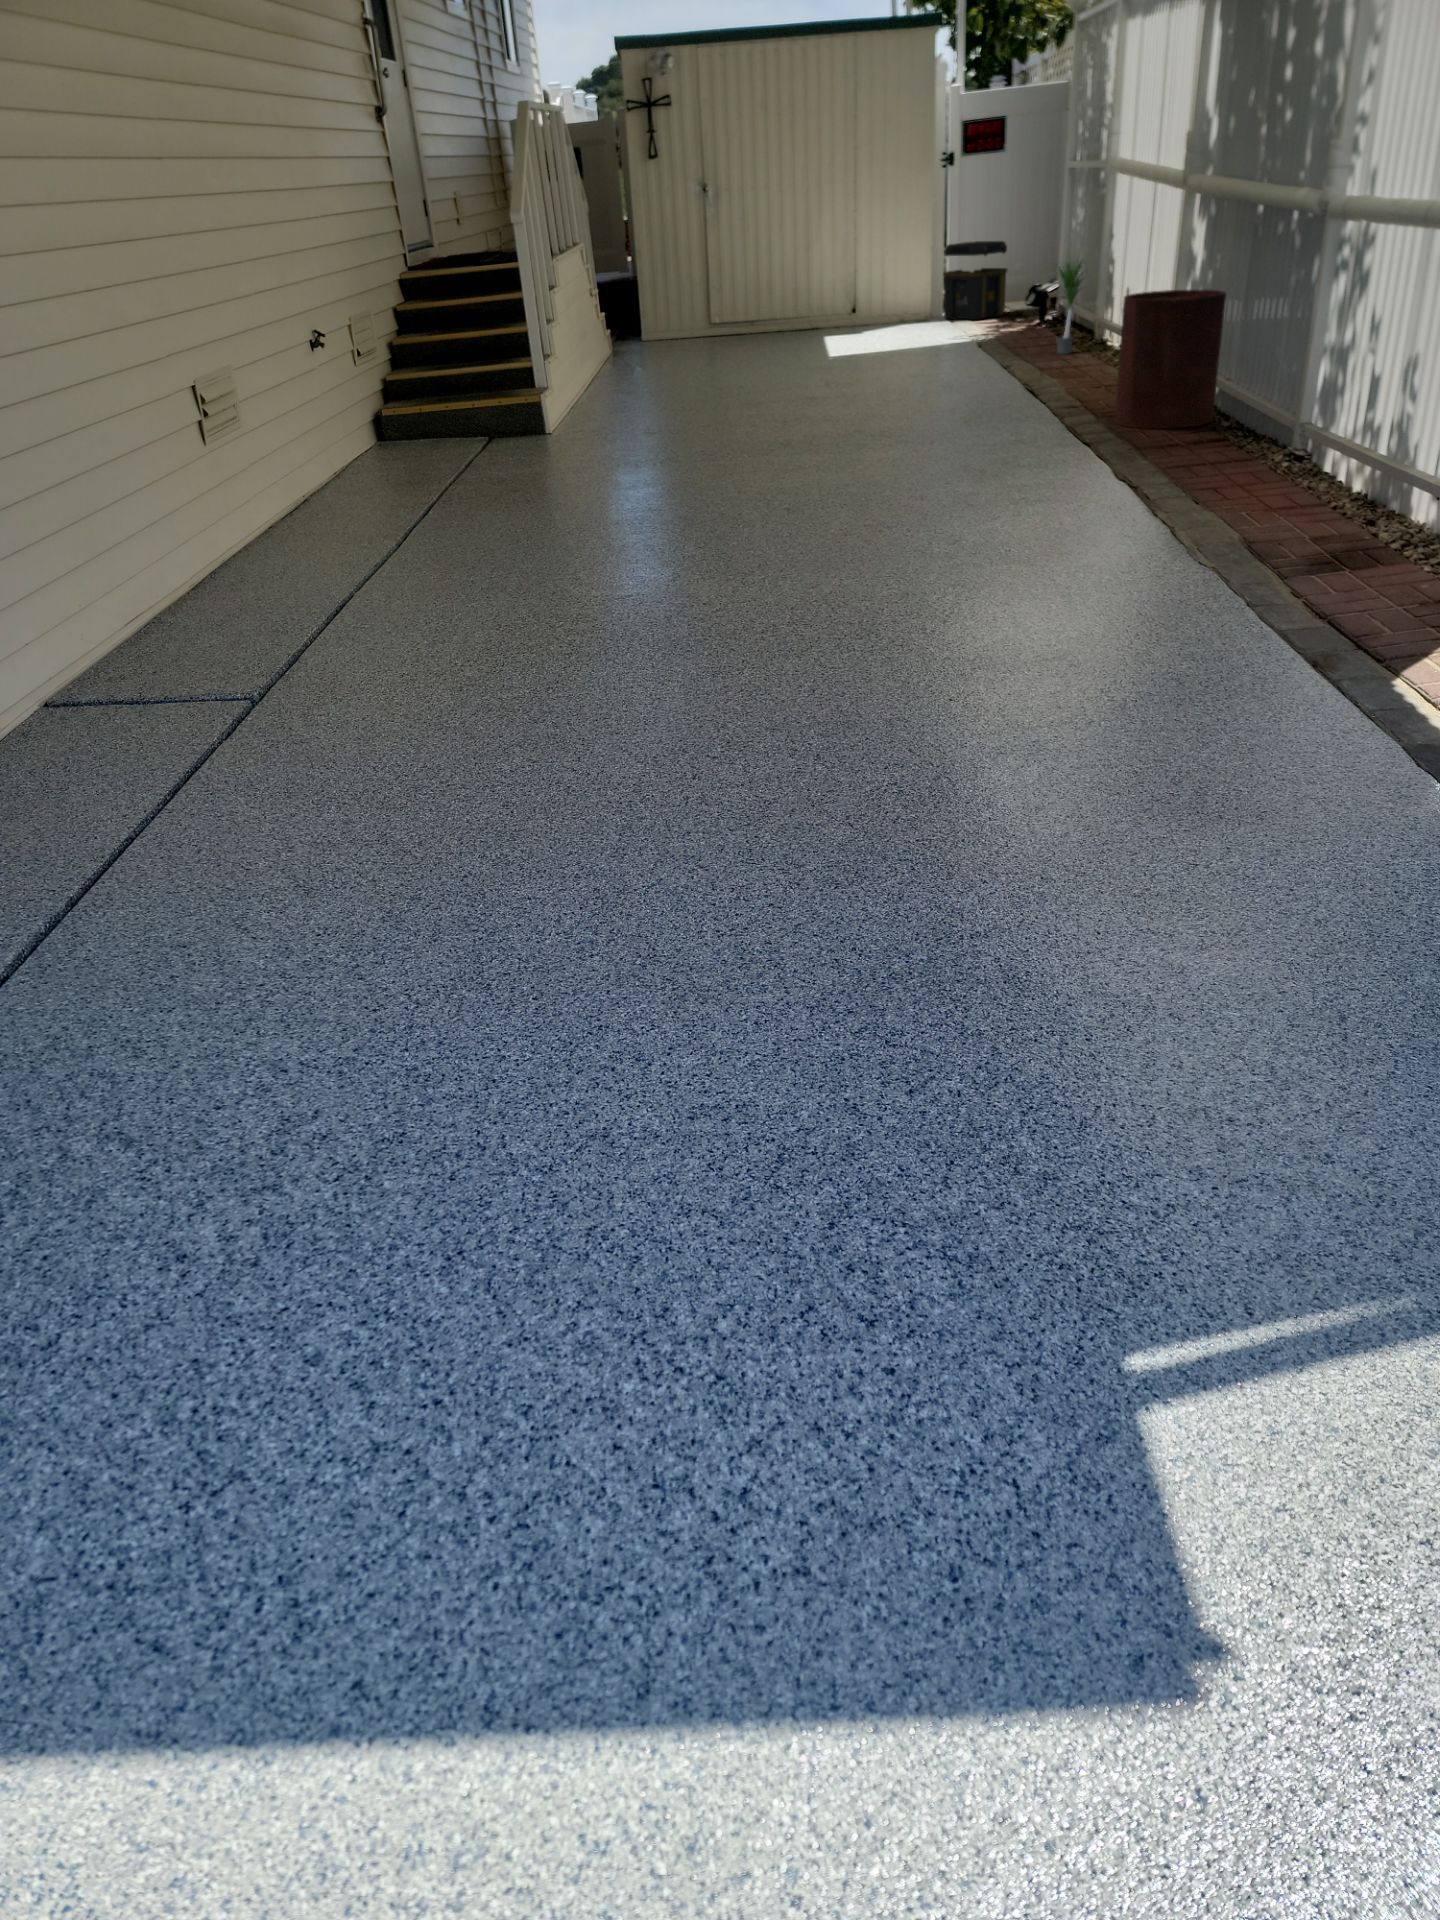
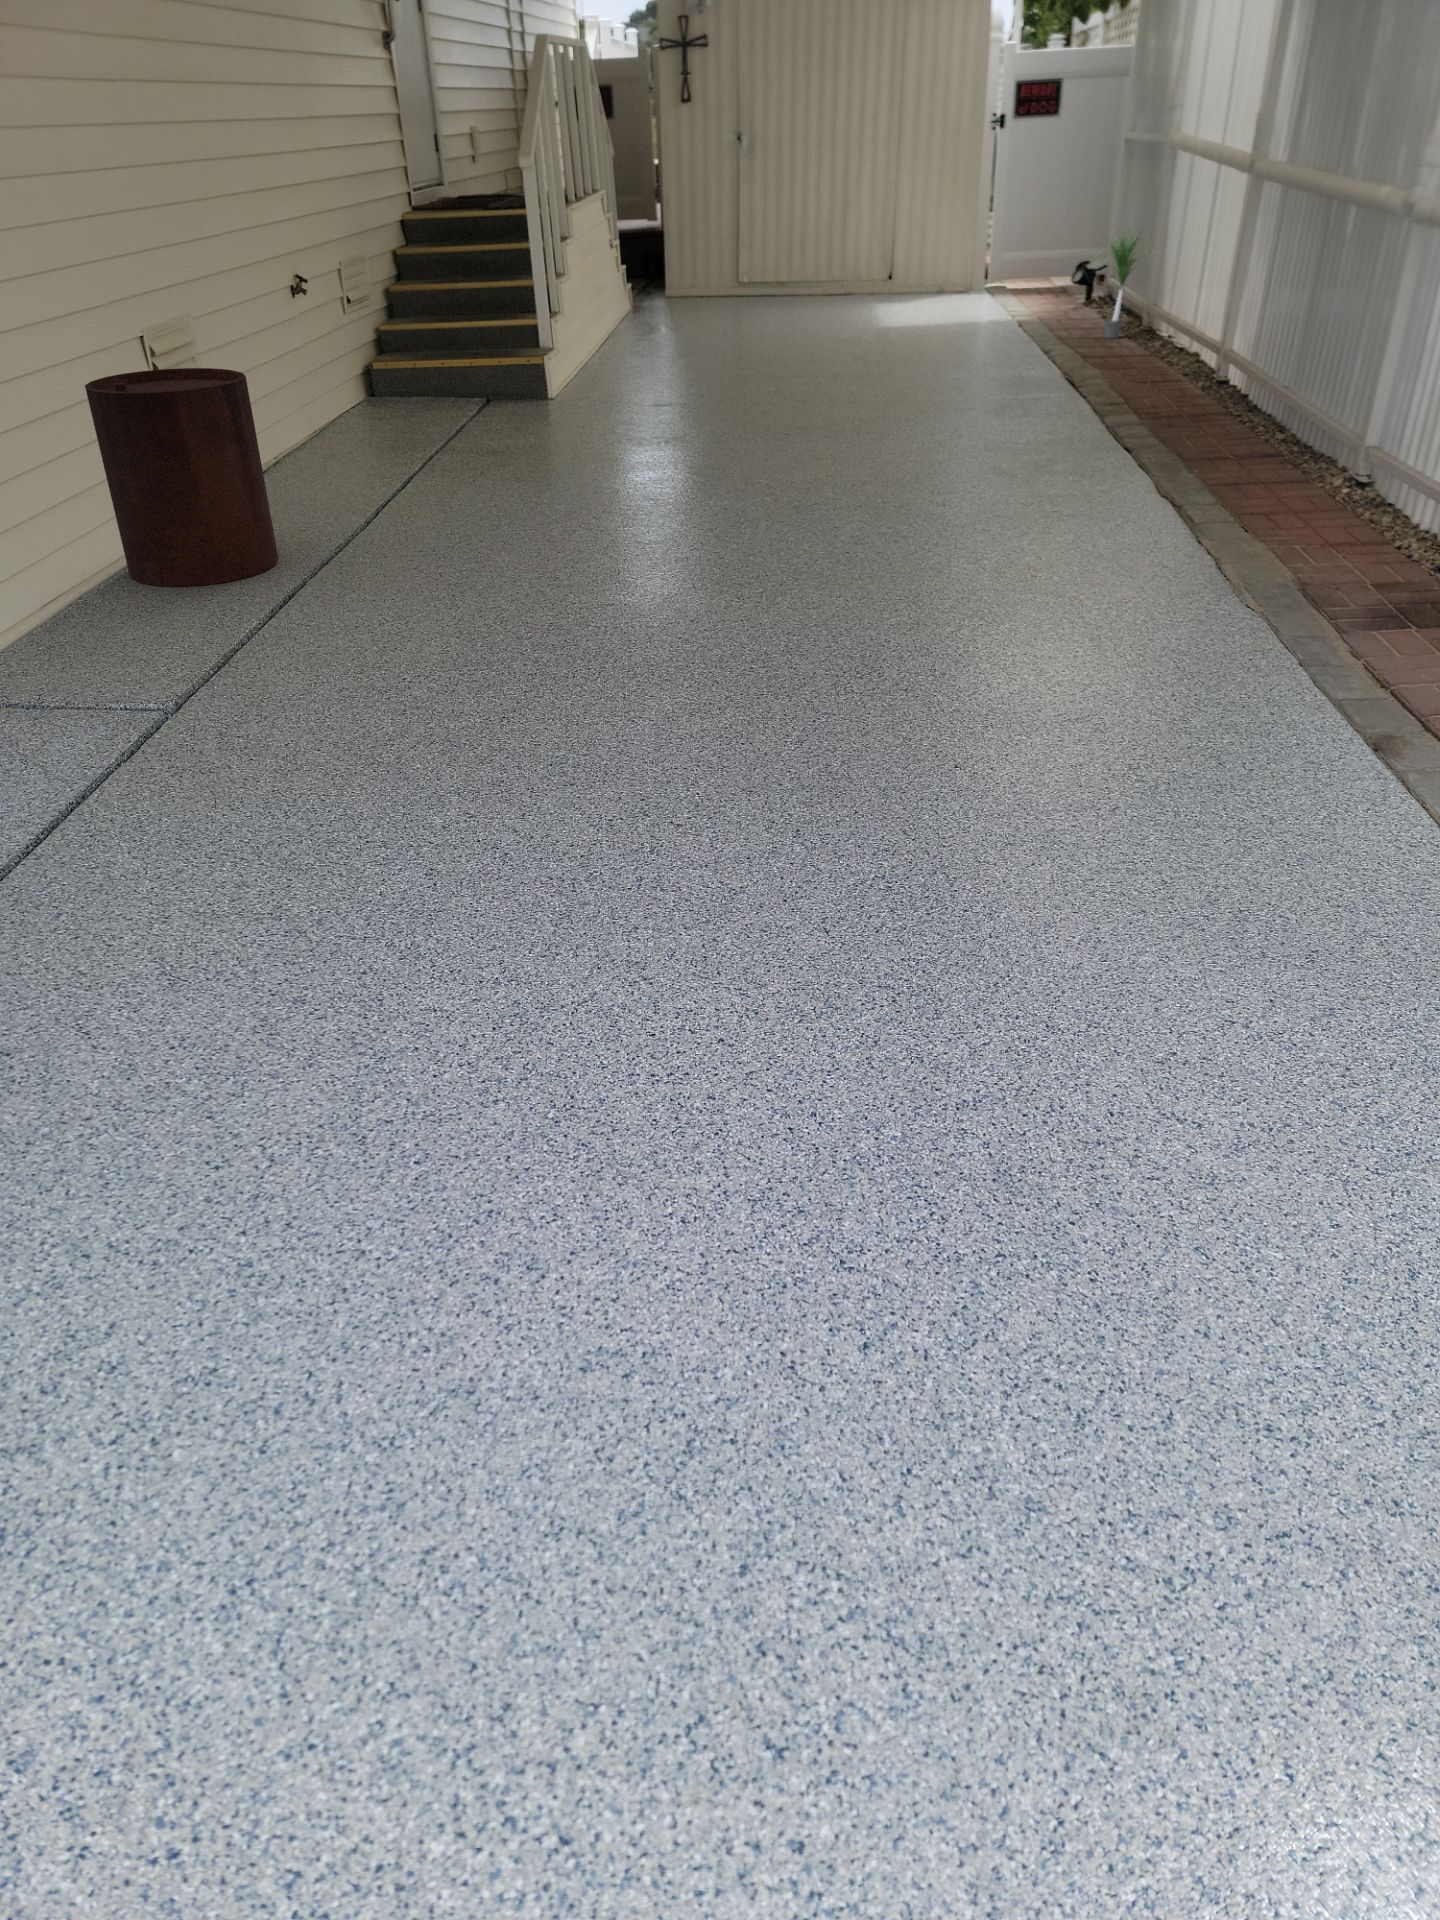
toolbox: present [943,241,1008,320] -> none [986,209,1058,294]
trash can: present [1114,289,1226,429] -> present [85,368,278,587]

